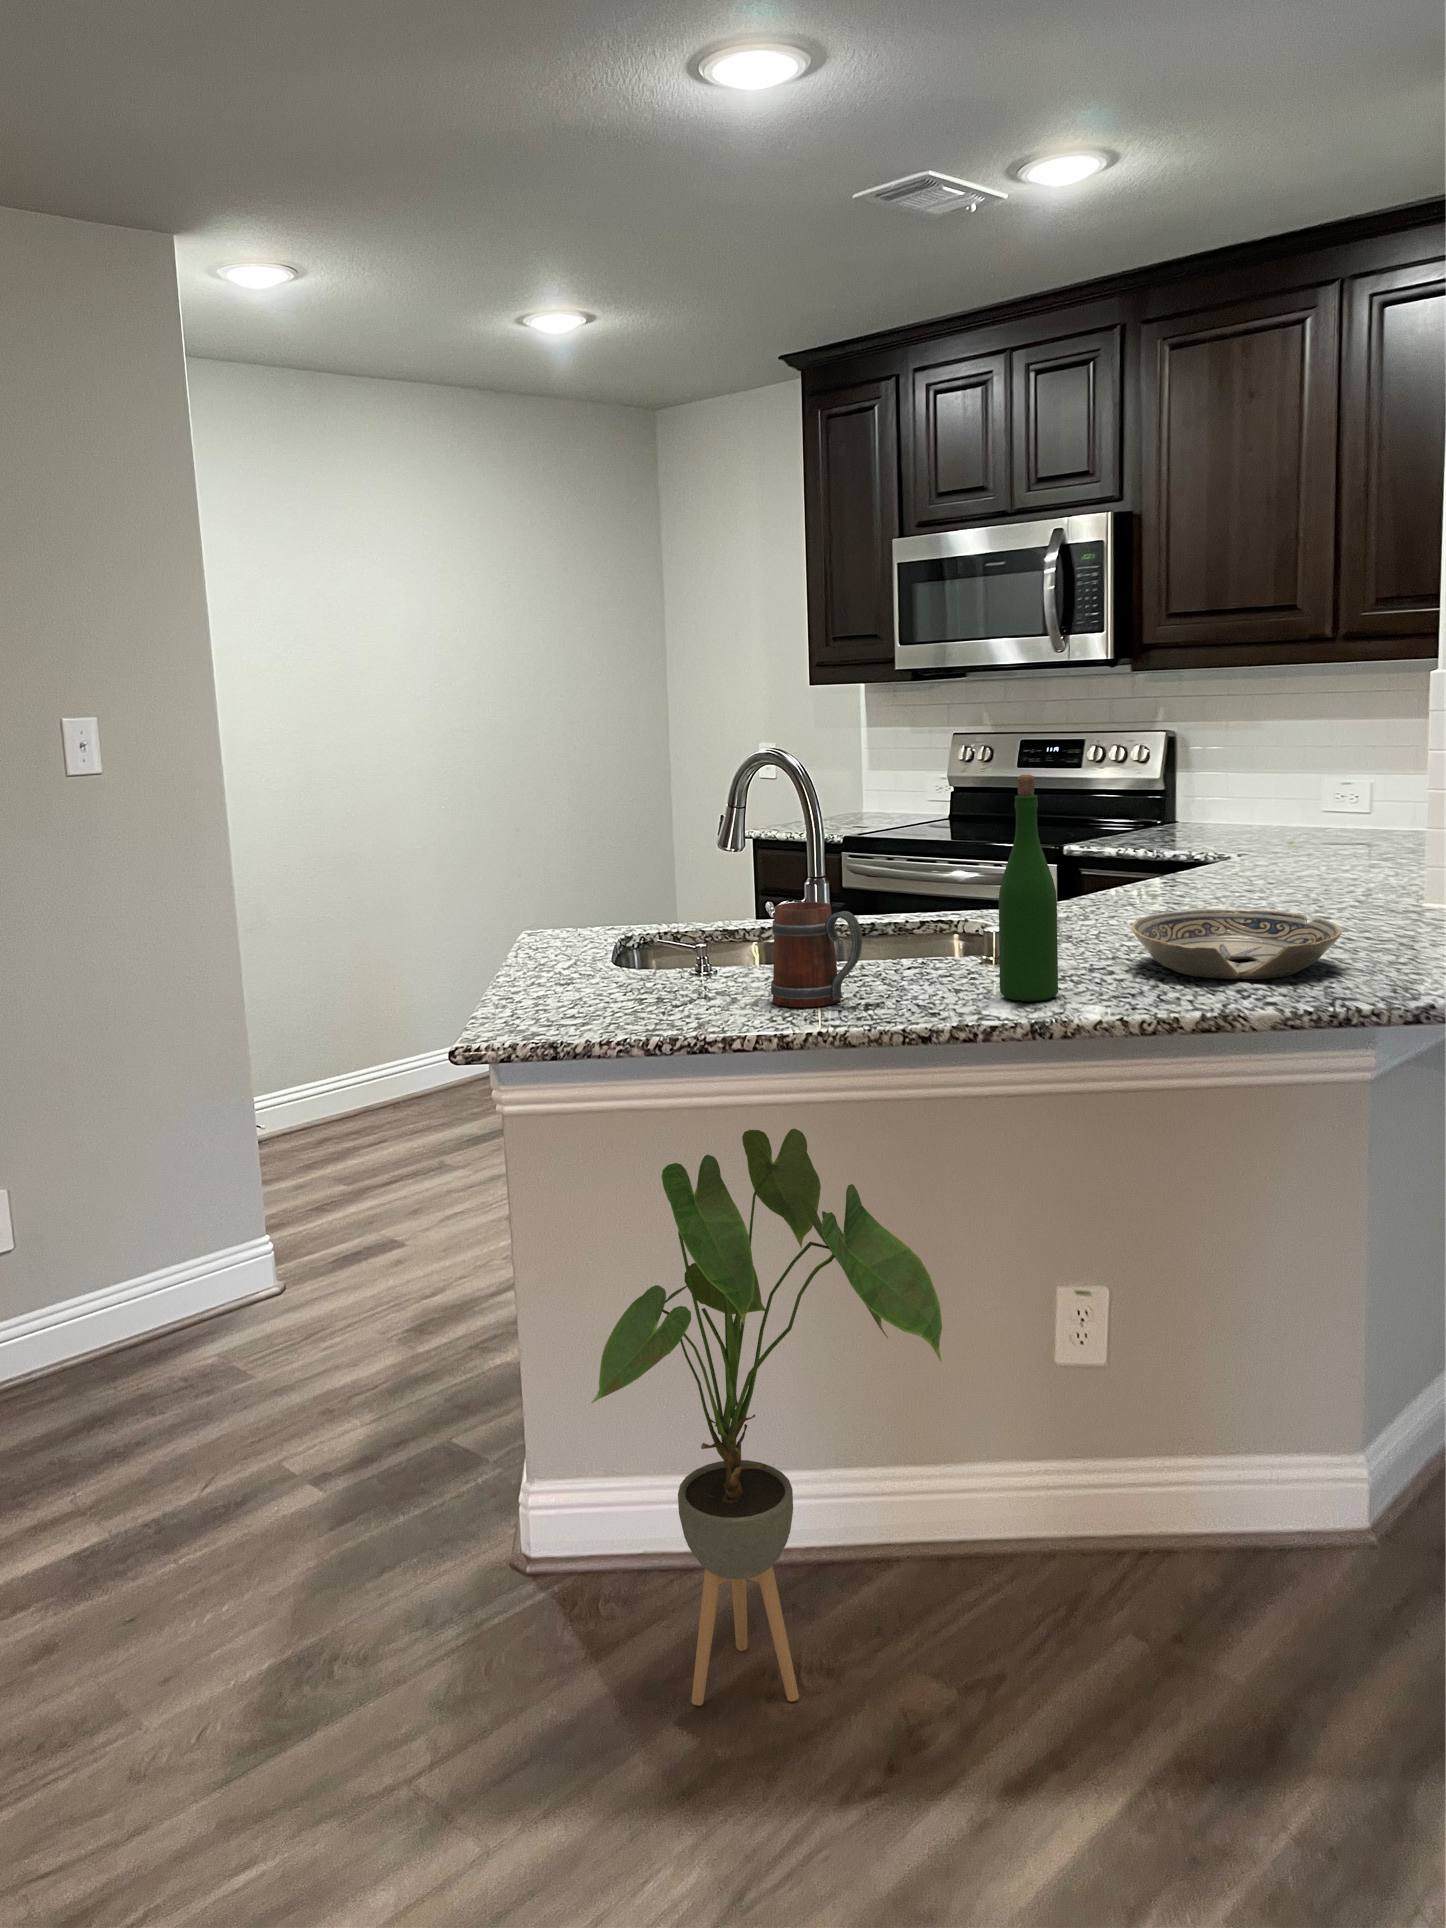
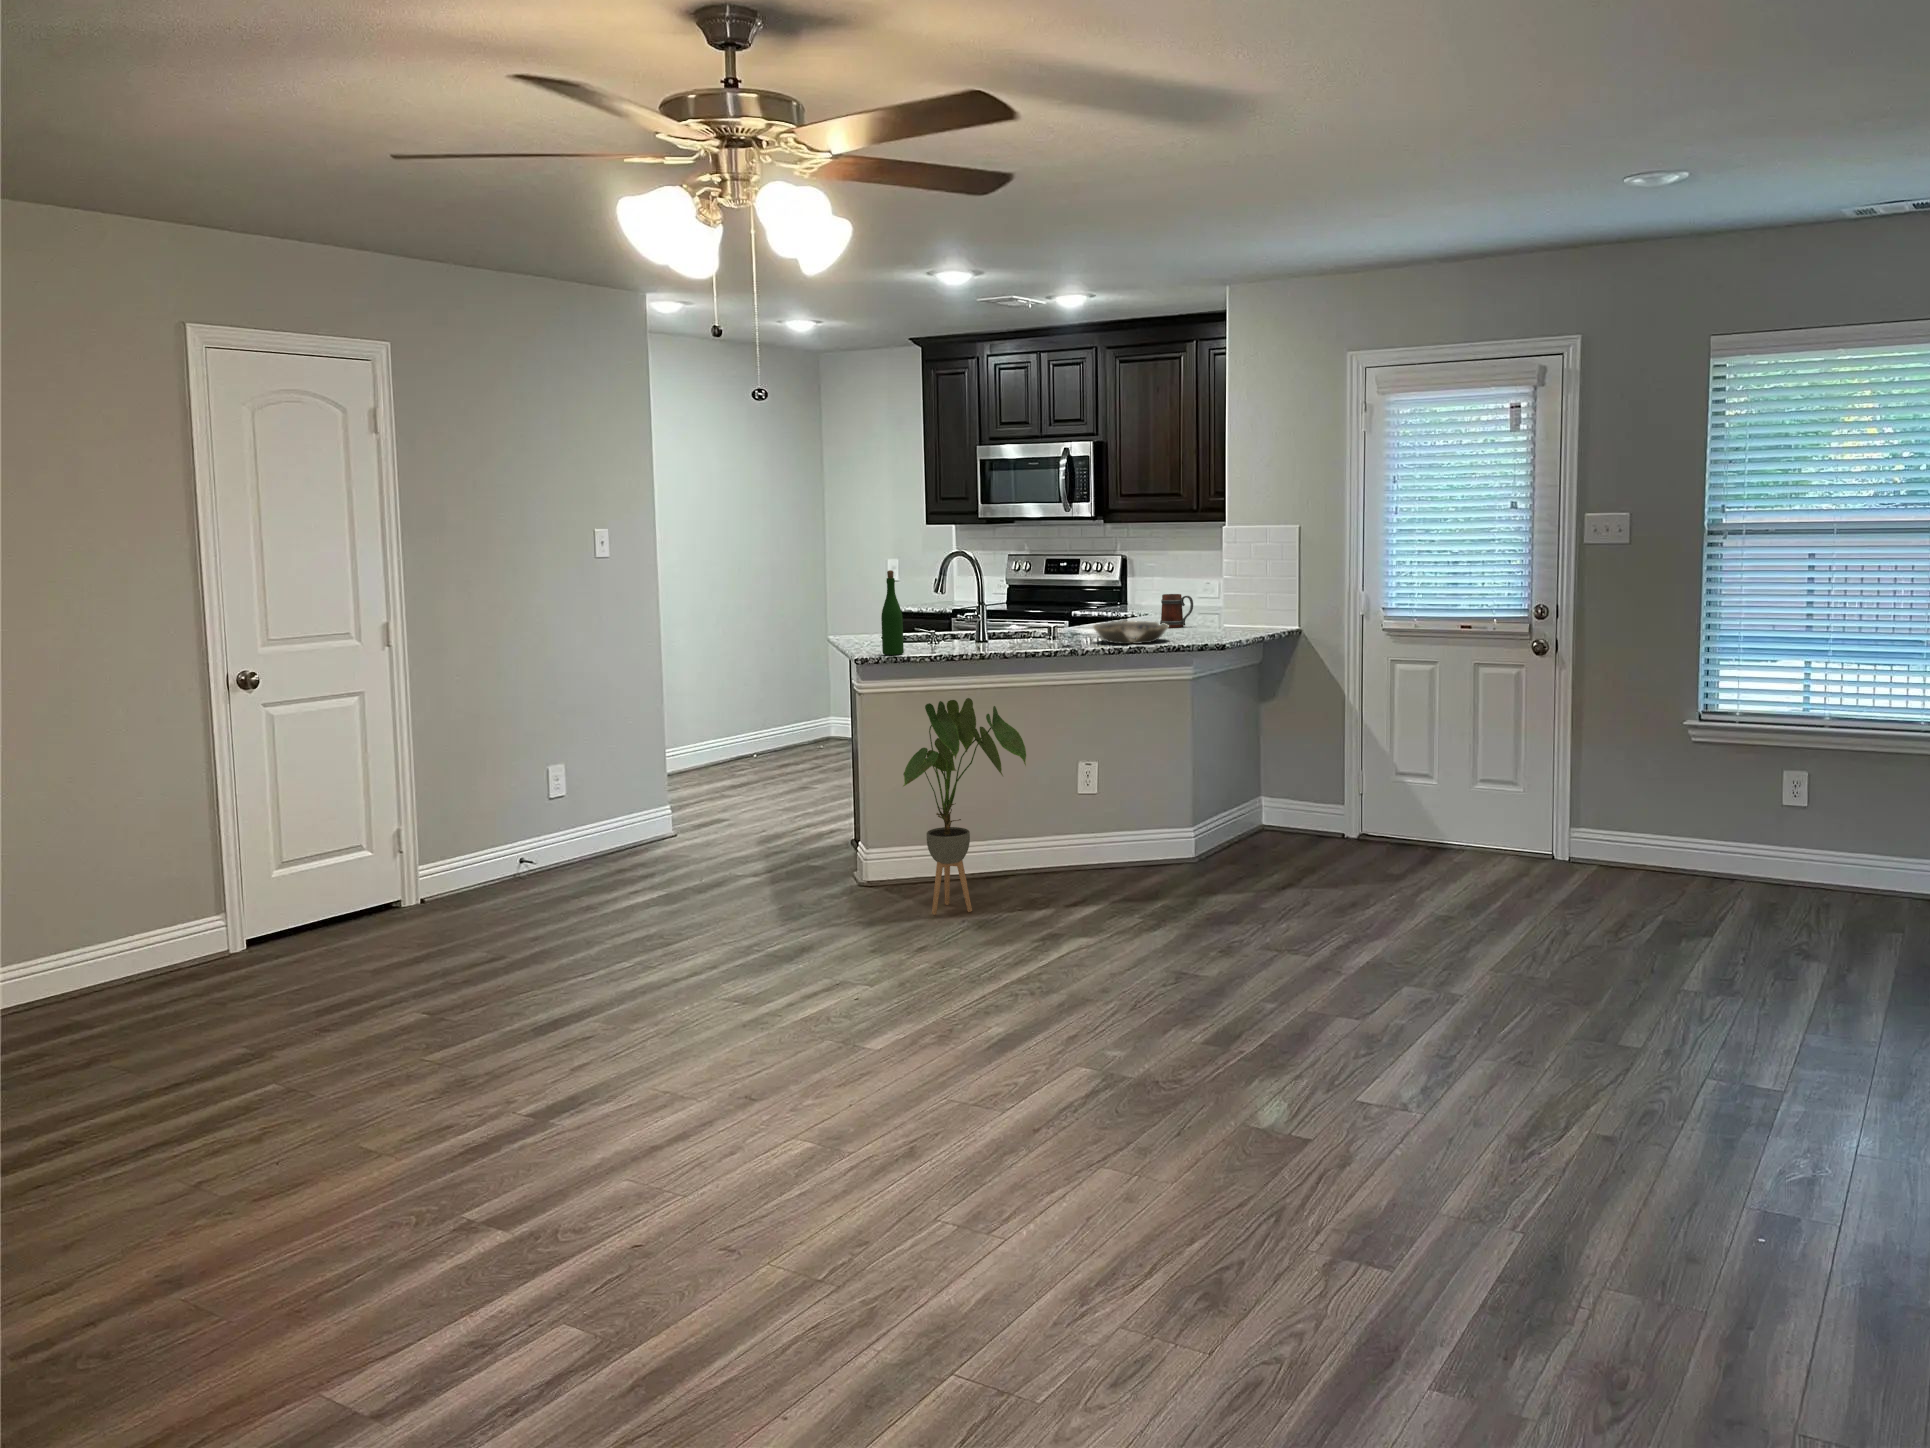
wine bottle: present [999,775,1058,1001] -> present [881,570,904,655]
mug: present [771,902,862,1007] -> present [1160,594,1193,628]

